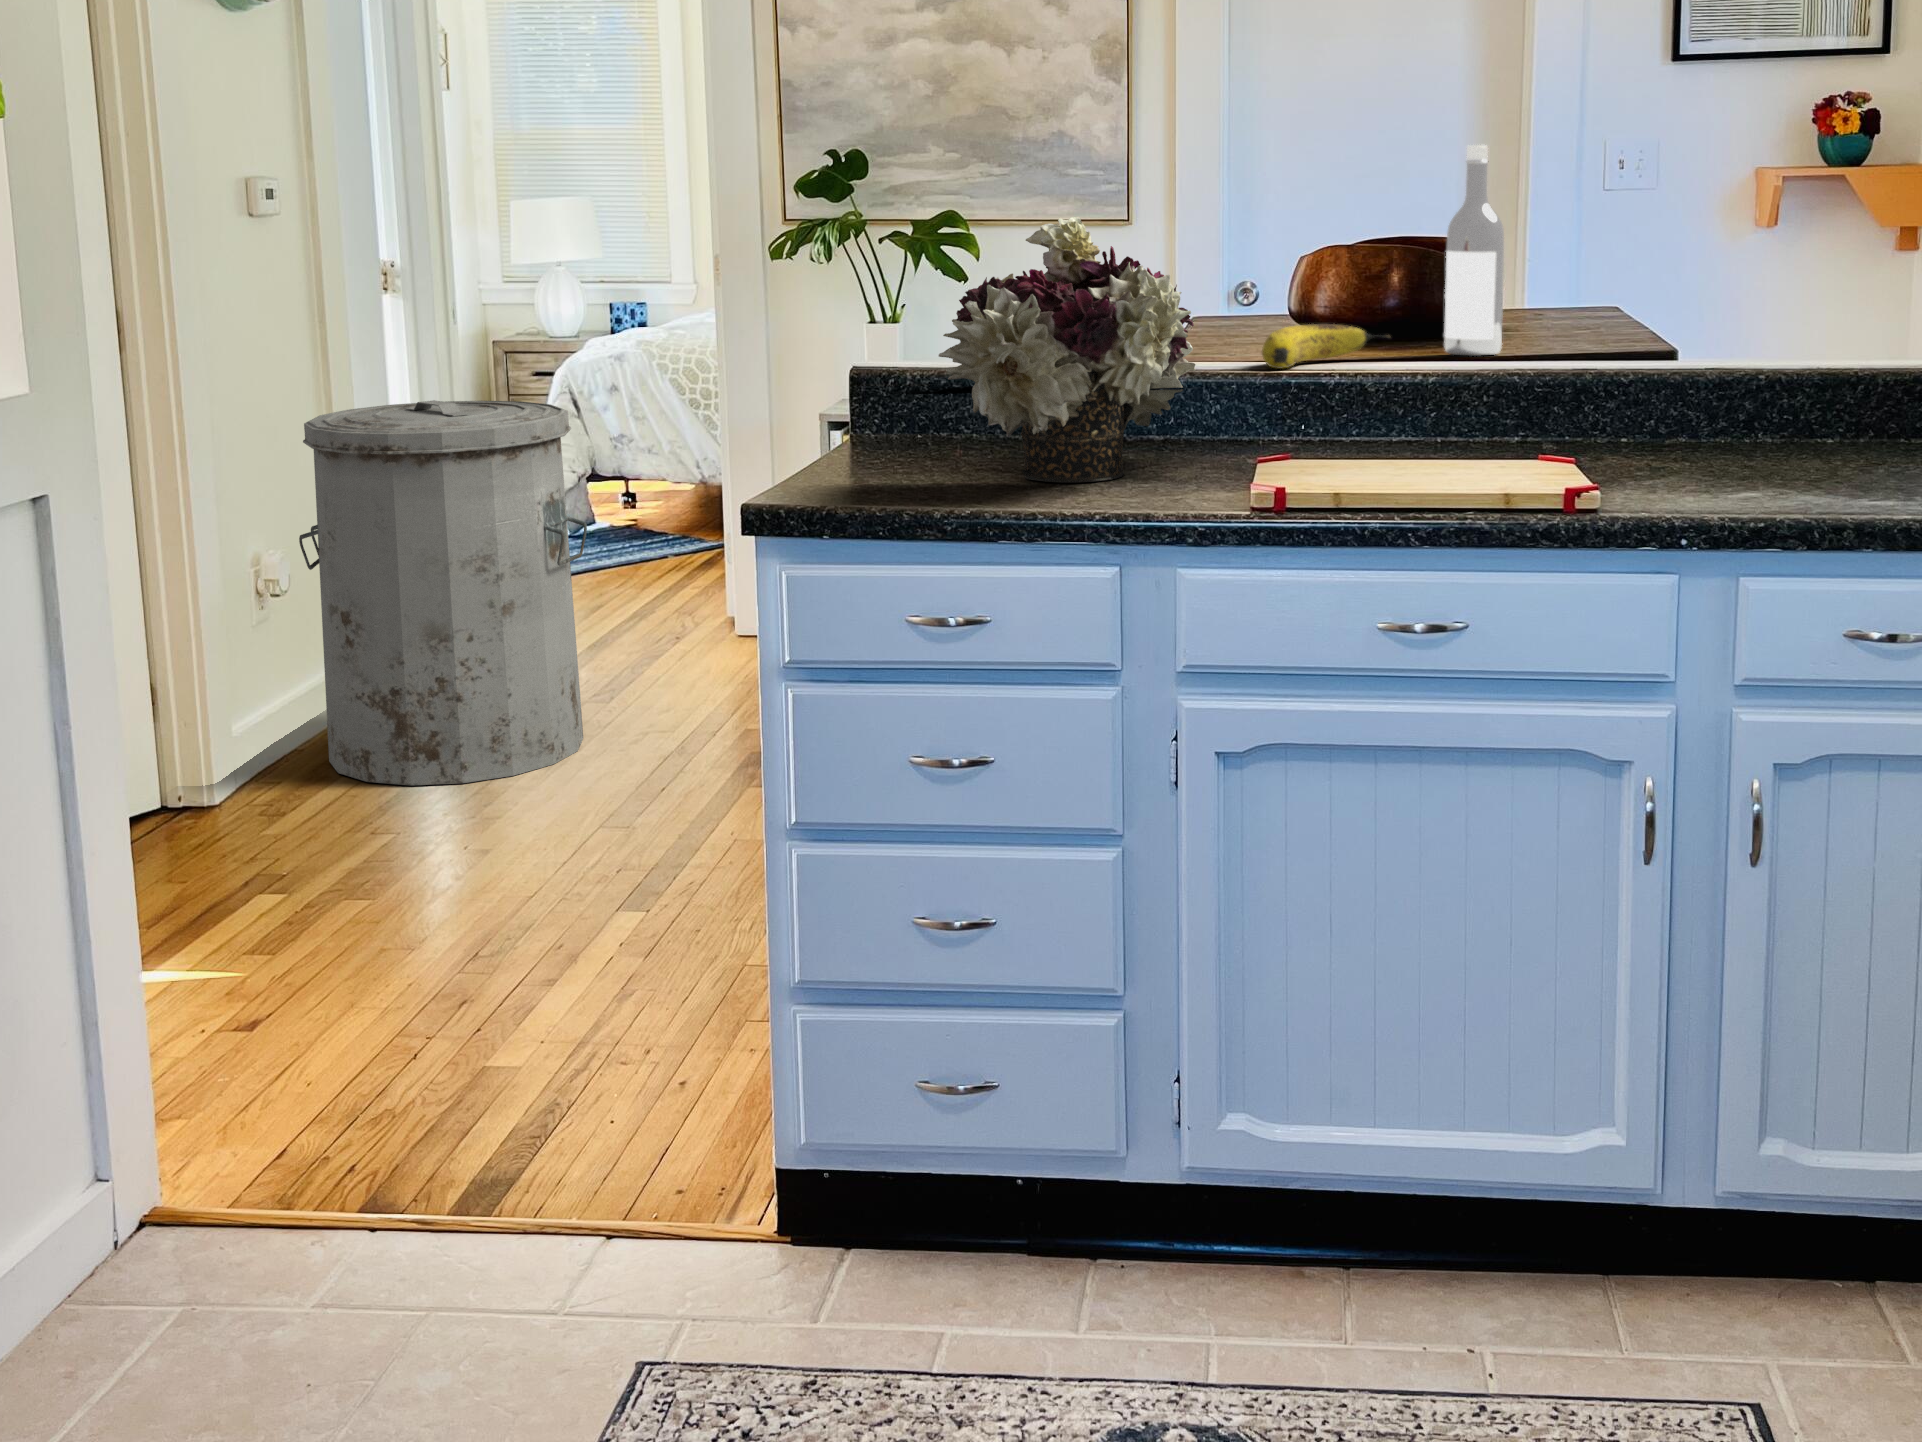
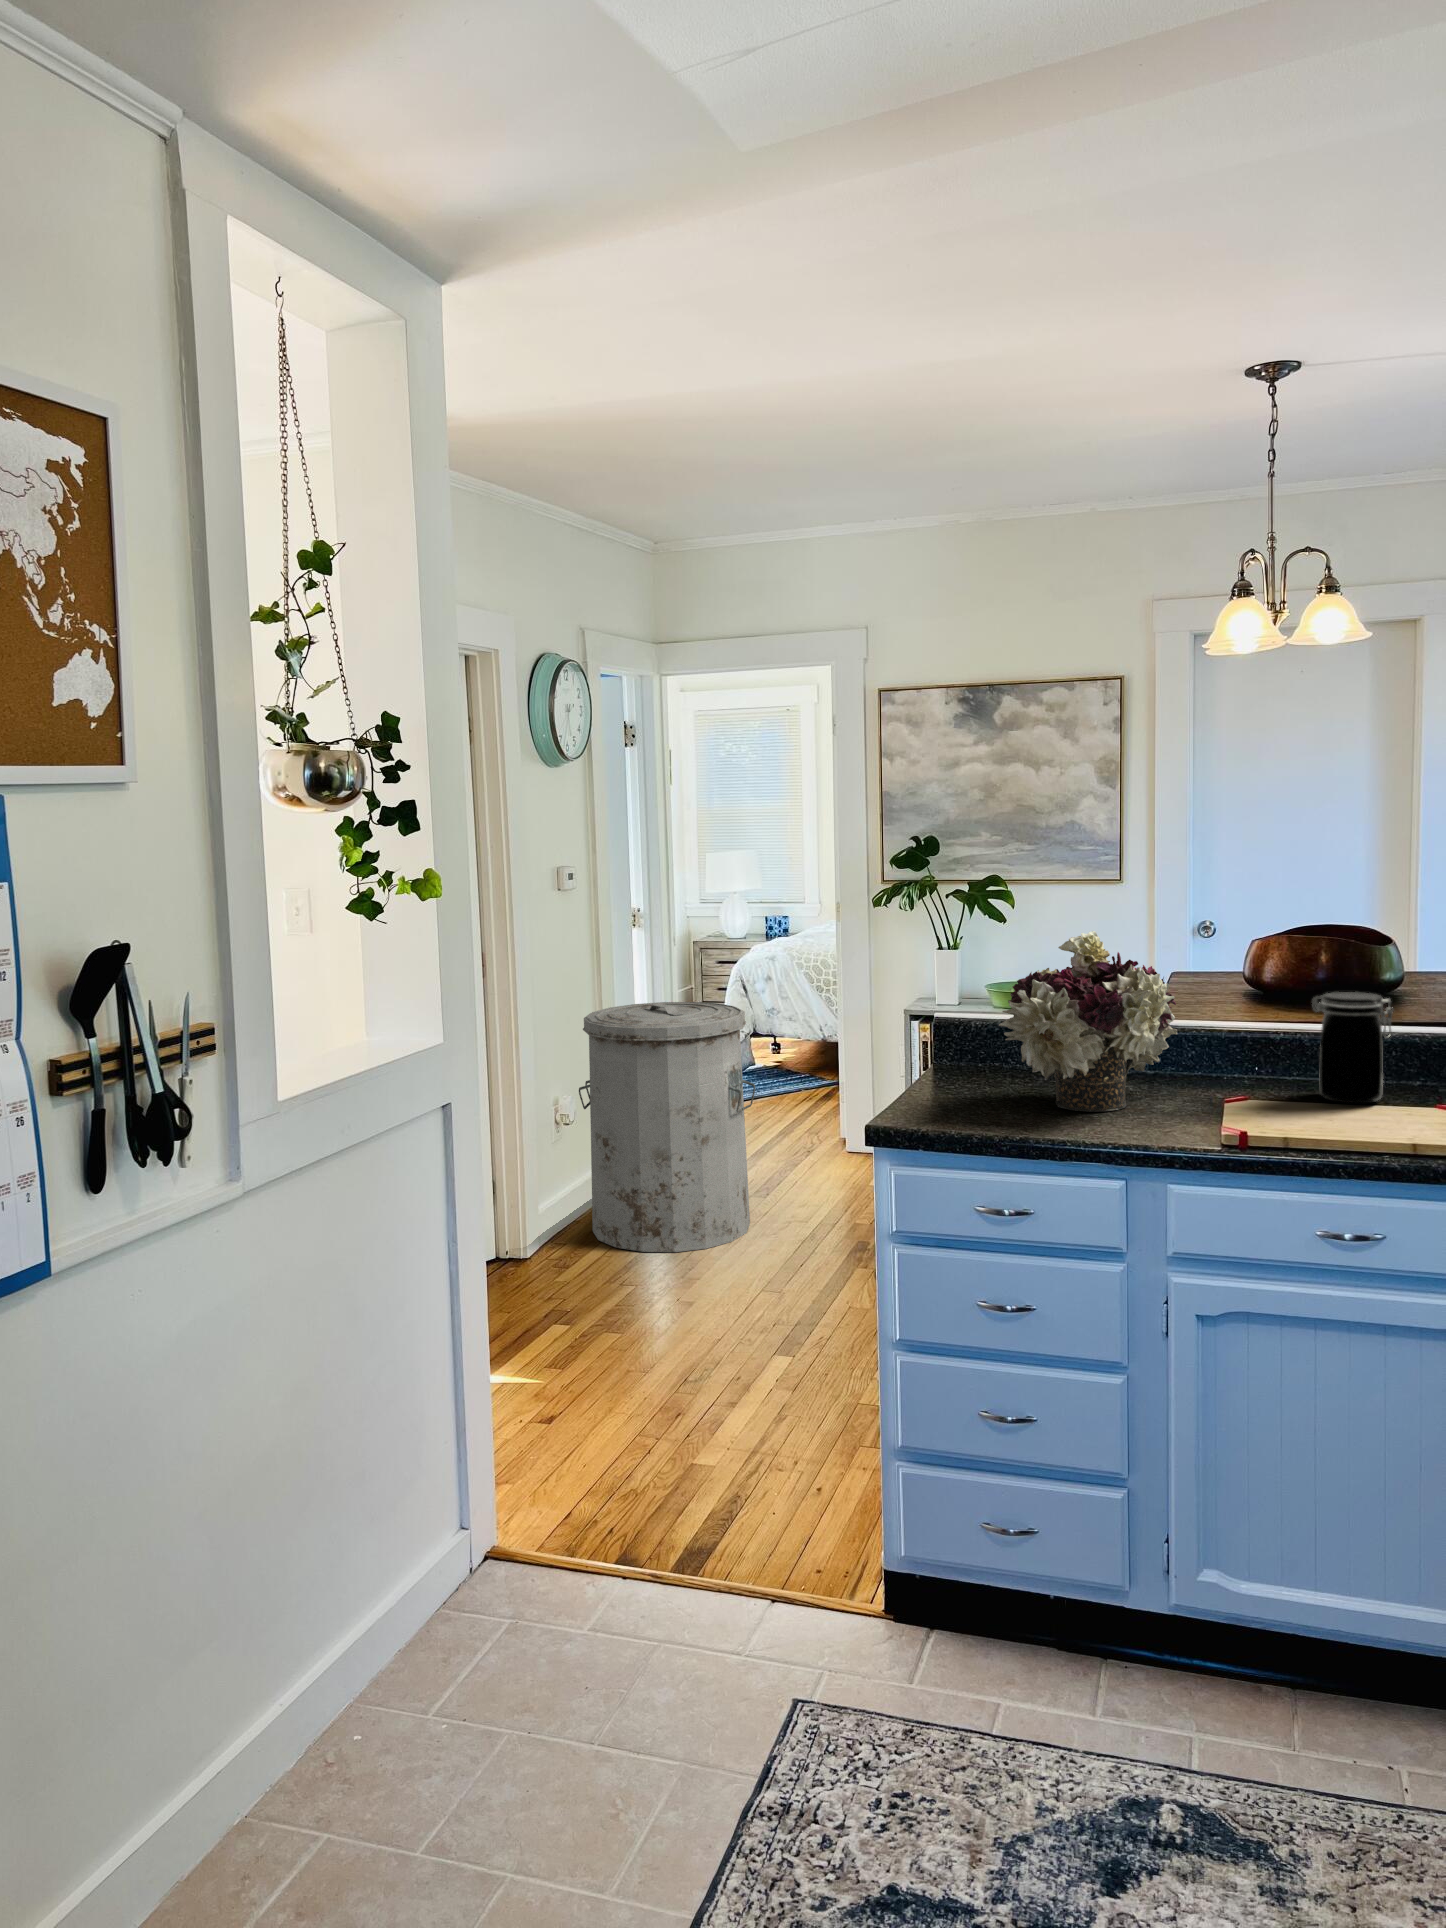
wine bottle: present [1444,145,1504,356] -> none [1359,864,1403,1012]
jar: none [1380,308,1486,463] -> present [1312,992,1393,1104]
fruit: present [1262,324,1390,369] -> none [1223,990,1318,1024]

